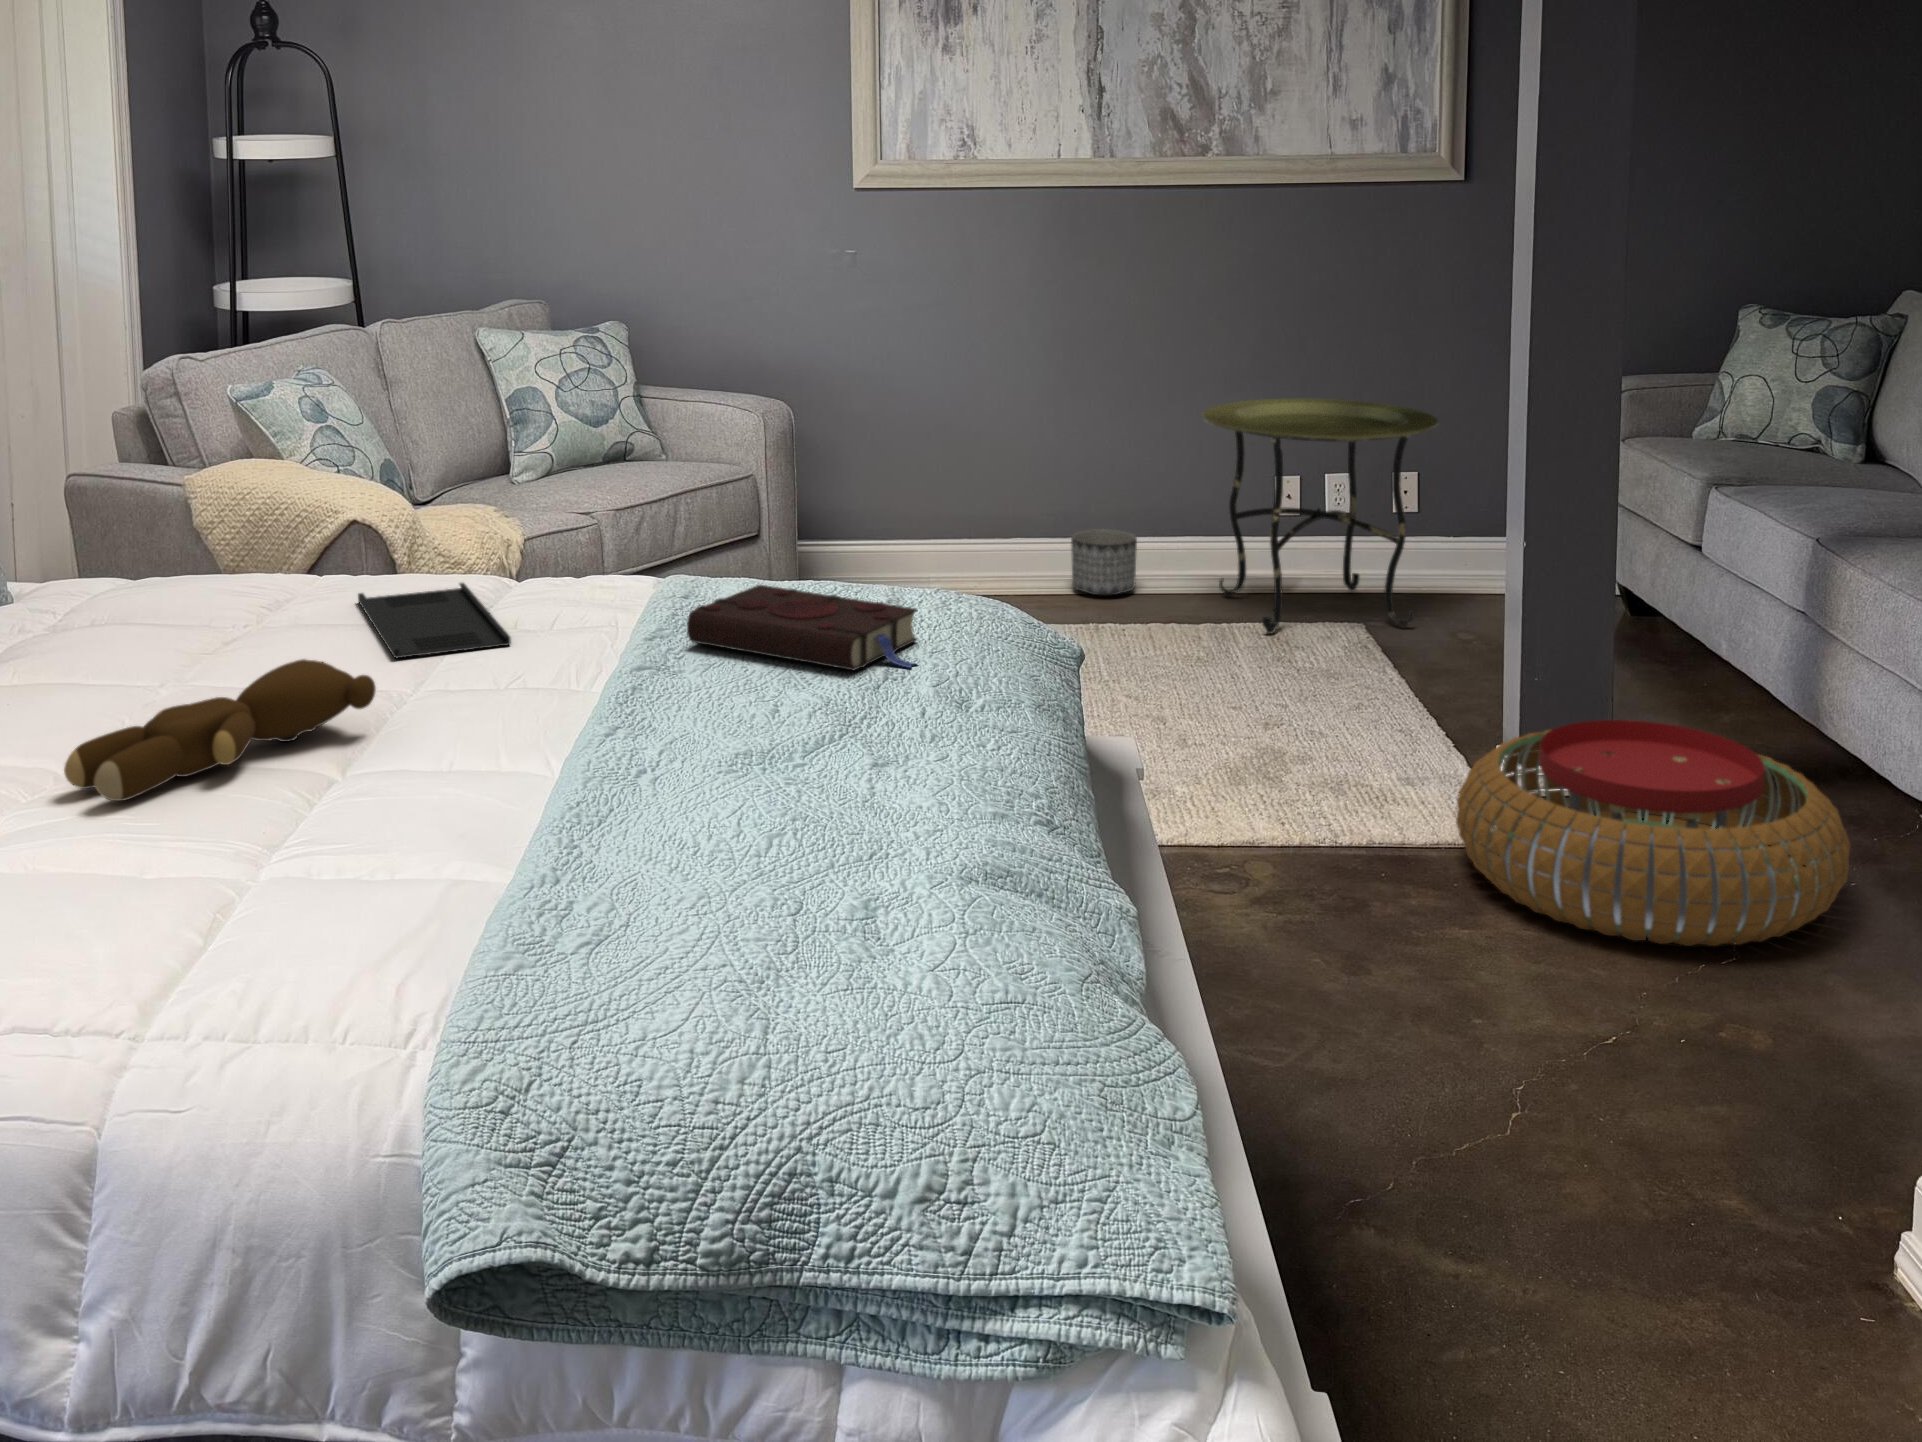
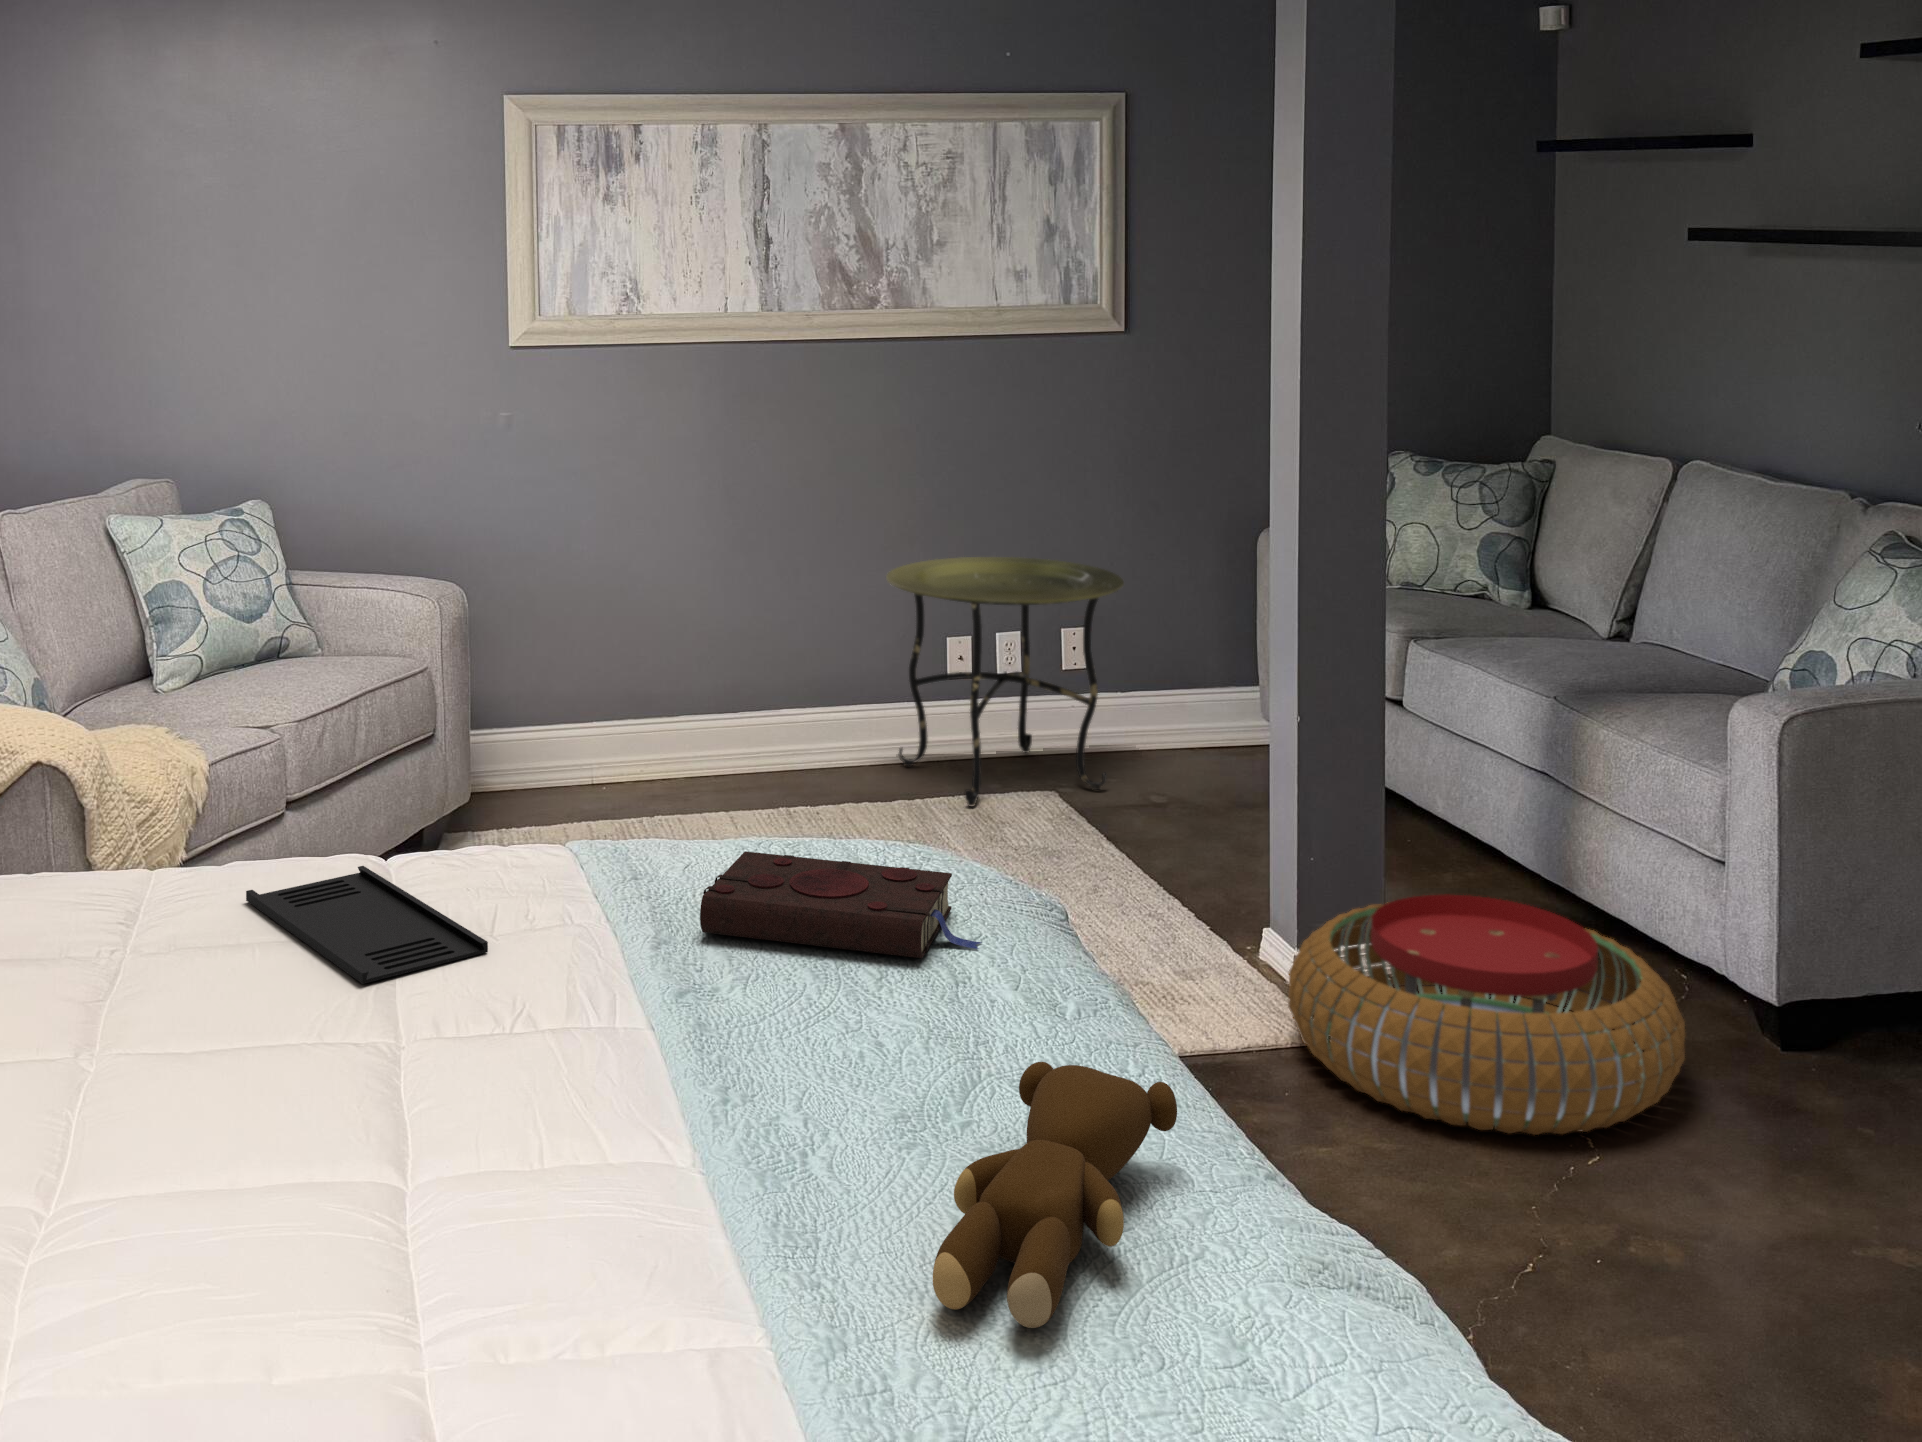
planter: present [1071,529,1137,596] -> none [746,702,814,773]
teddy bear: present [64,659,376,801] -> present [933,1062,1177,1328]

